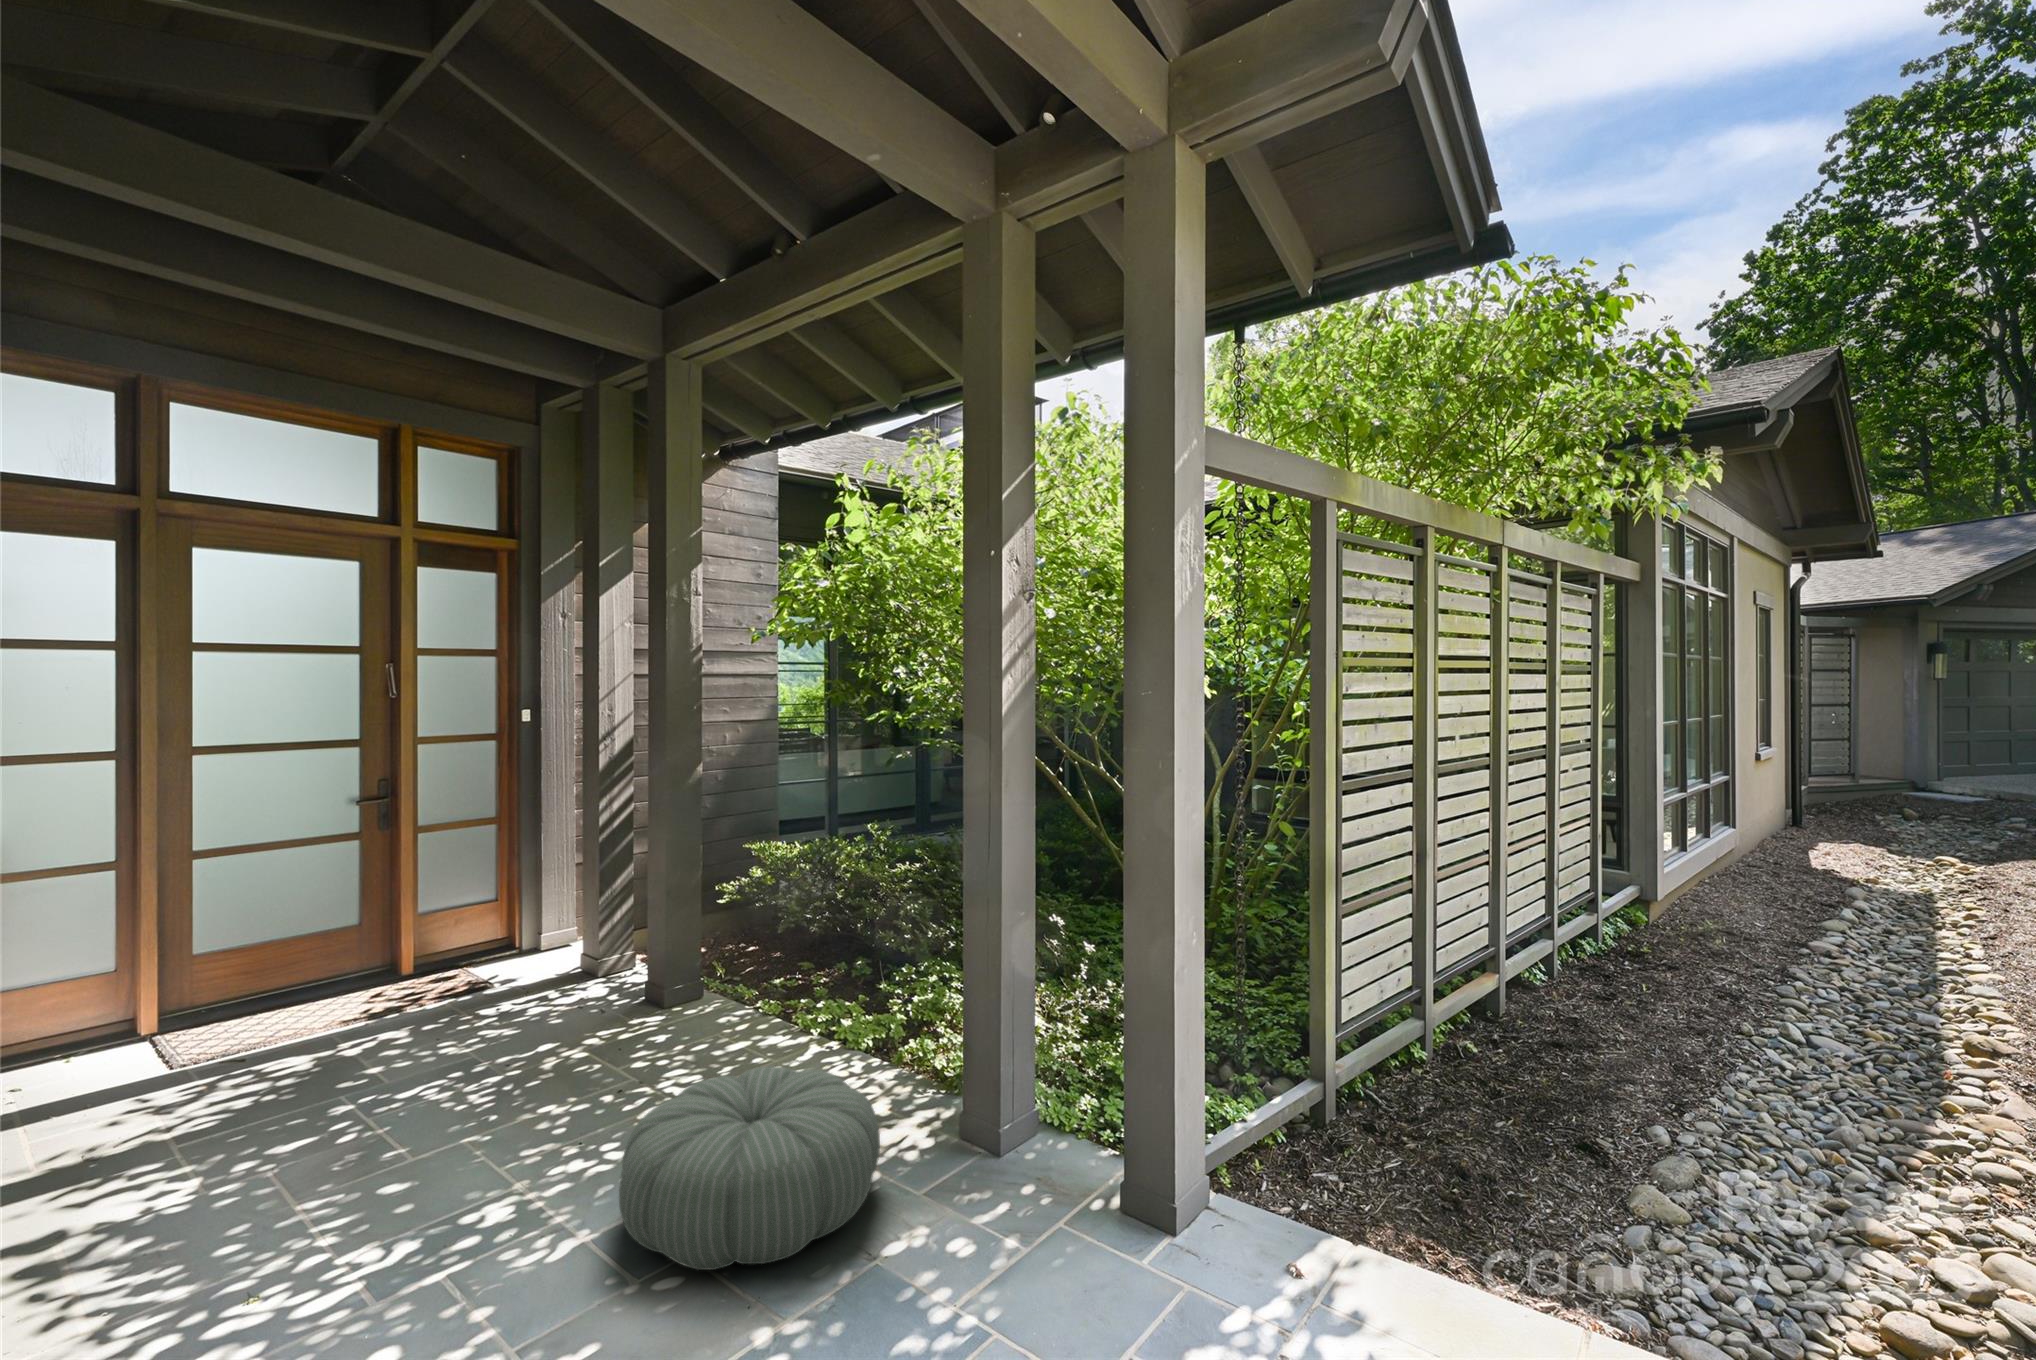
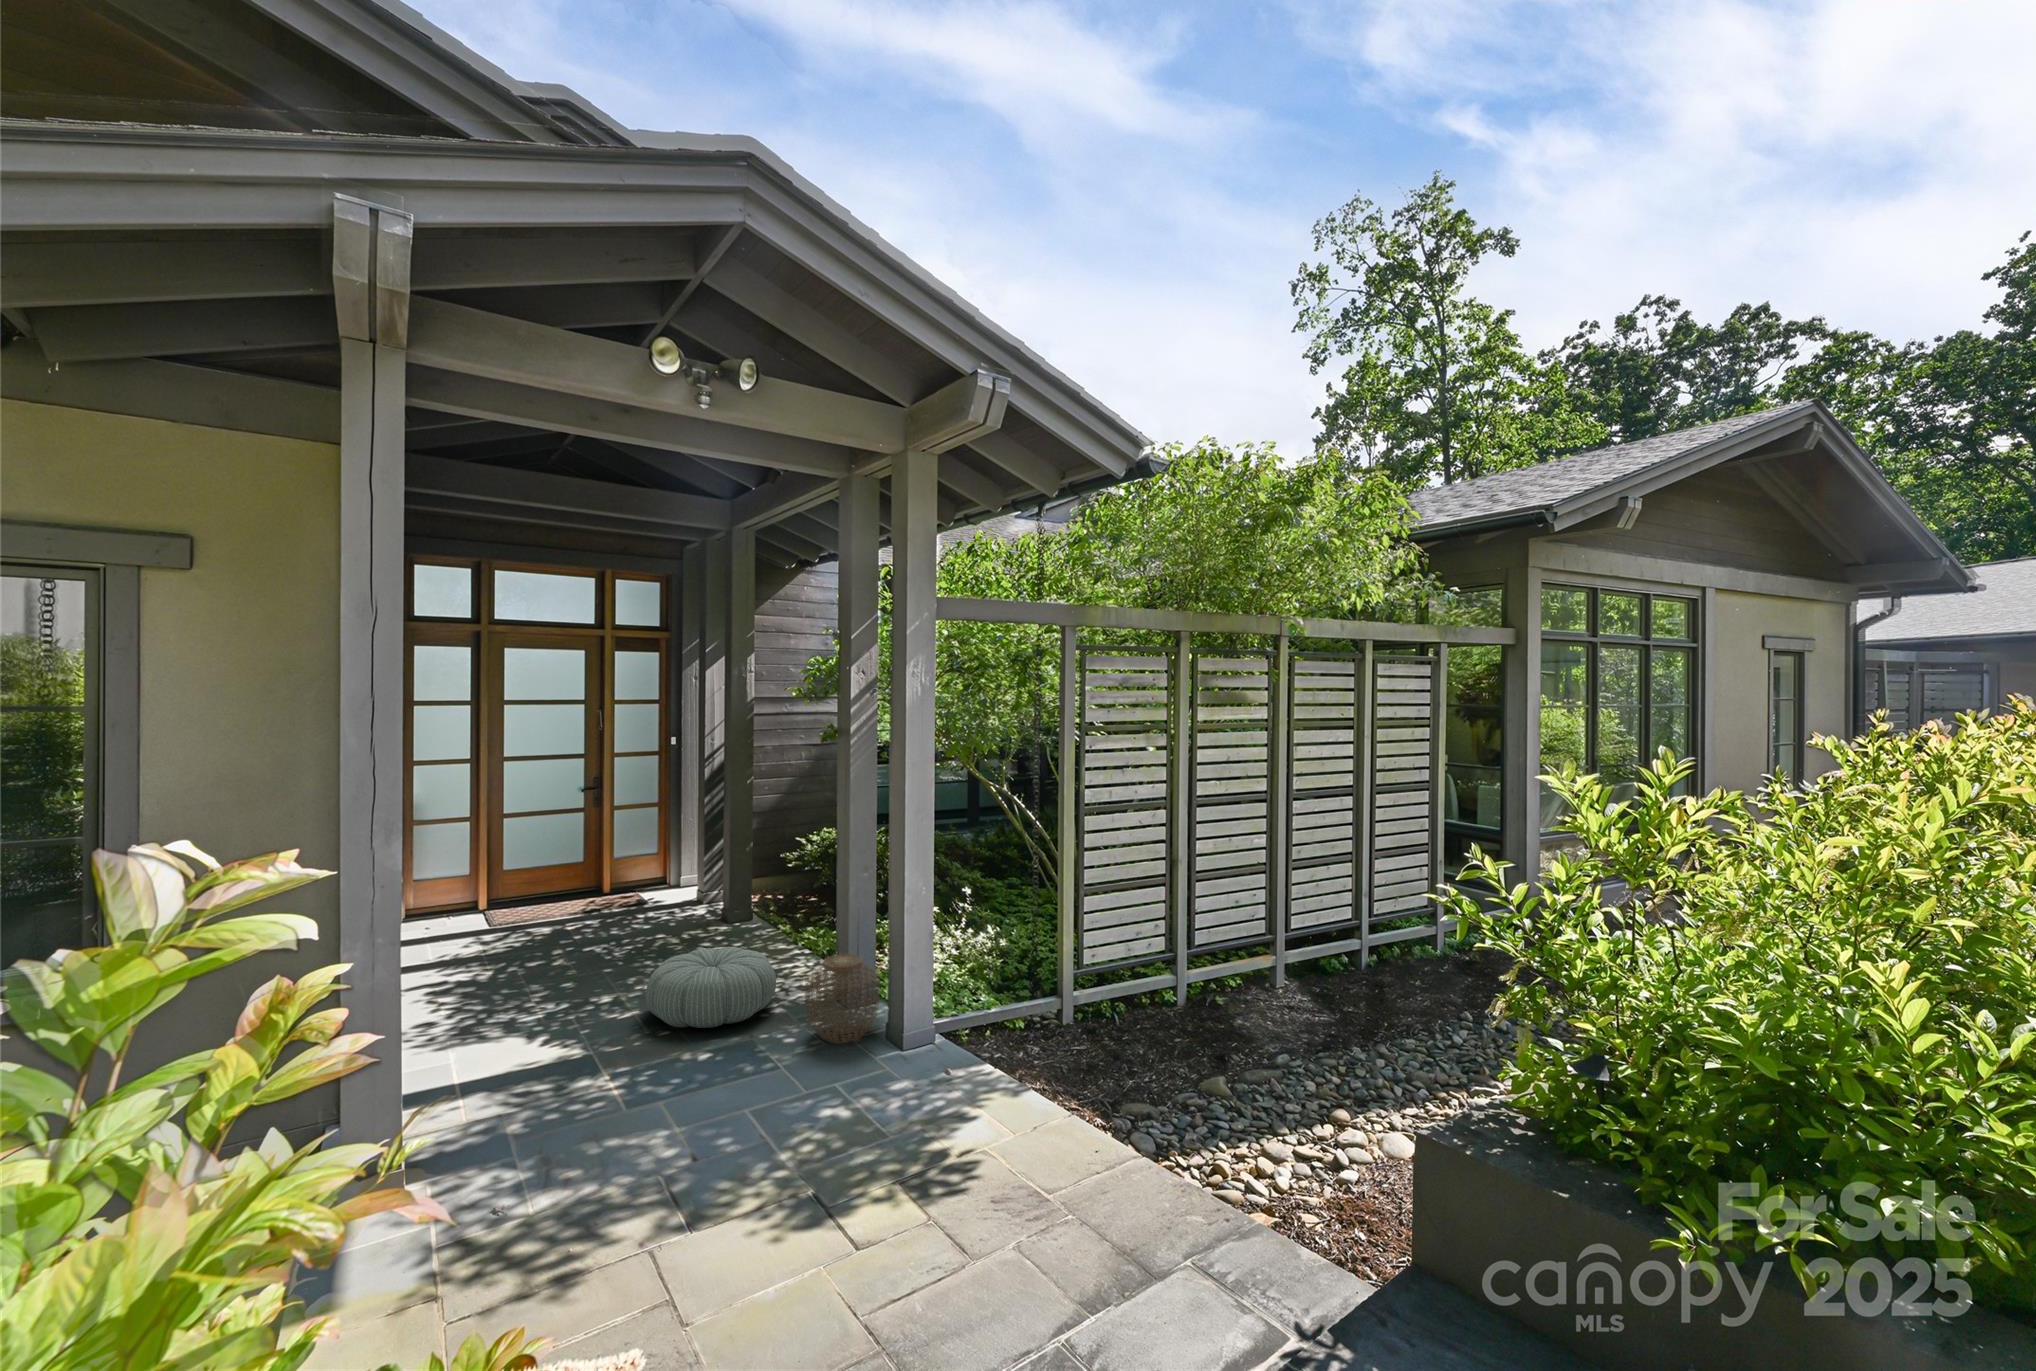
woven basket: none [989,1060,1136,1251] -> present [805,954,880,1043]

